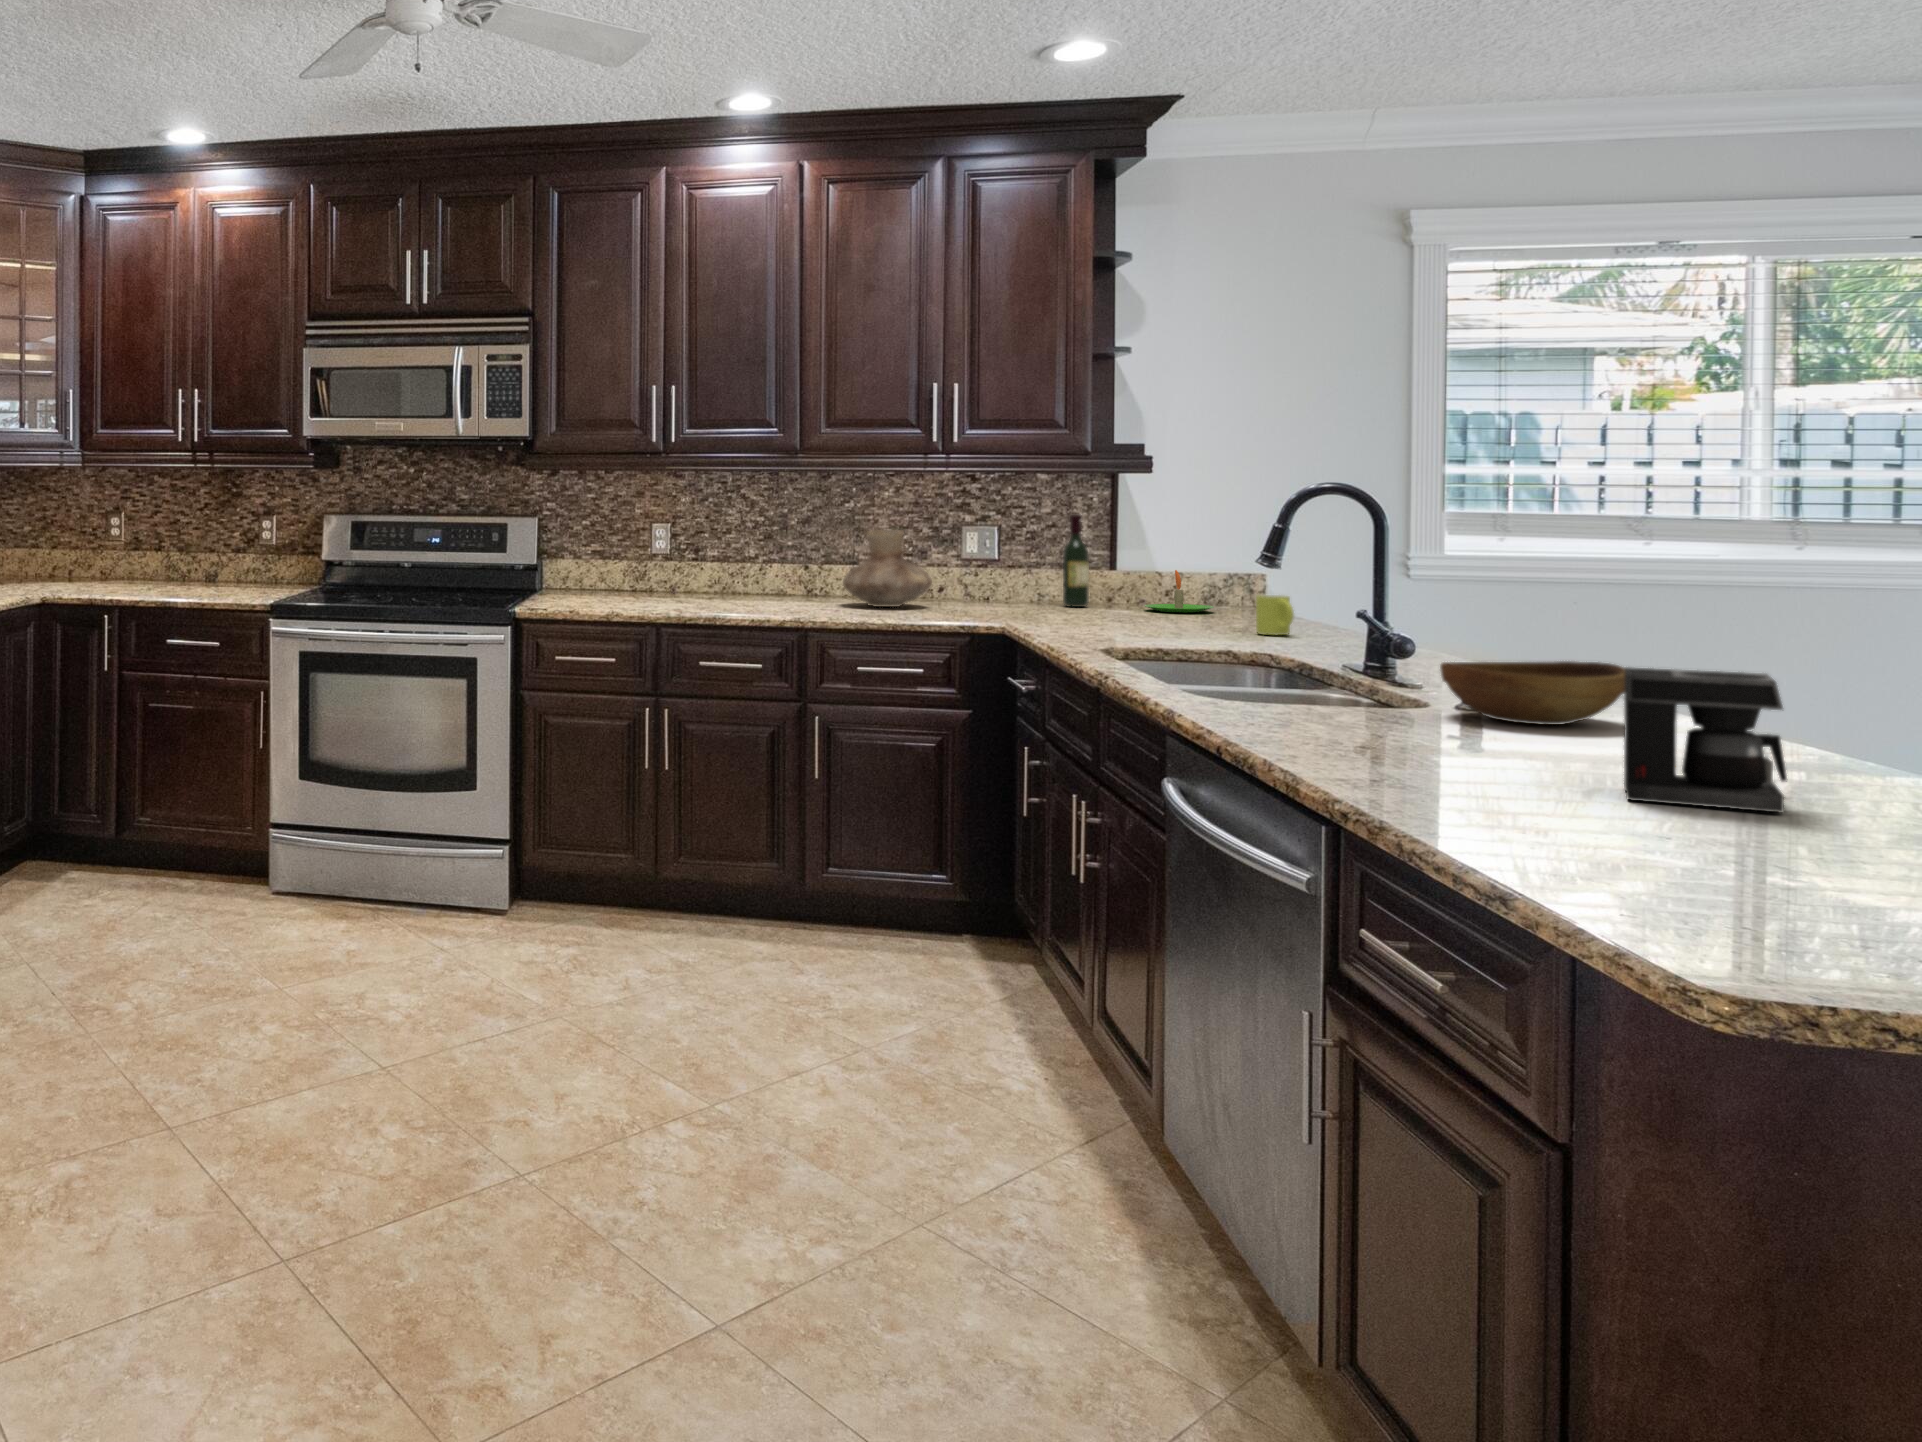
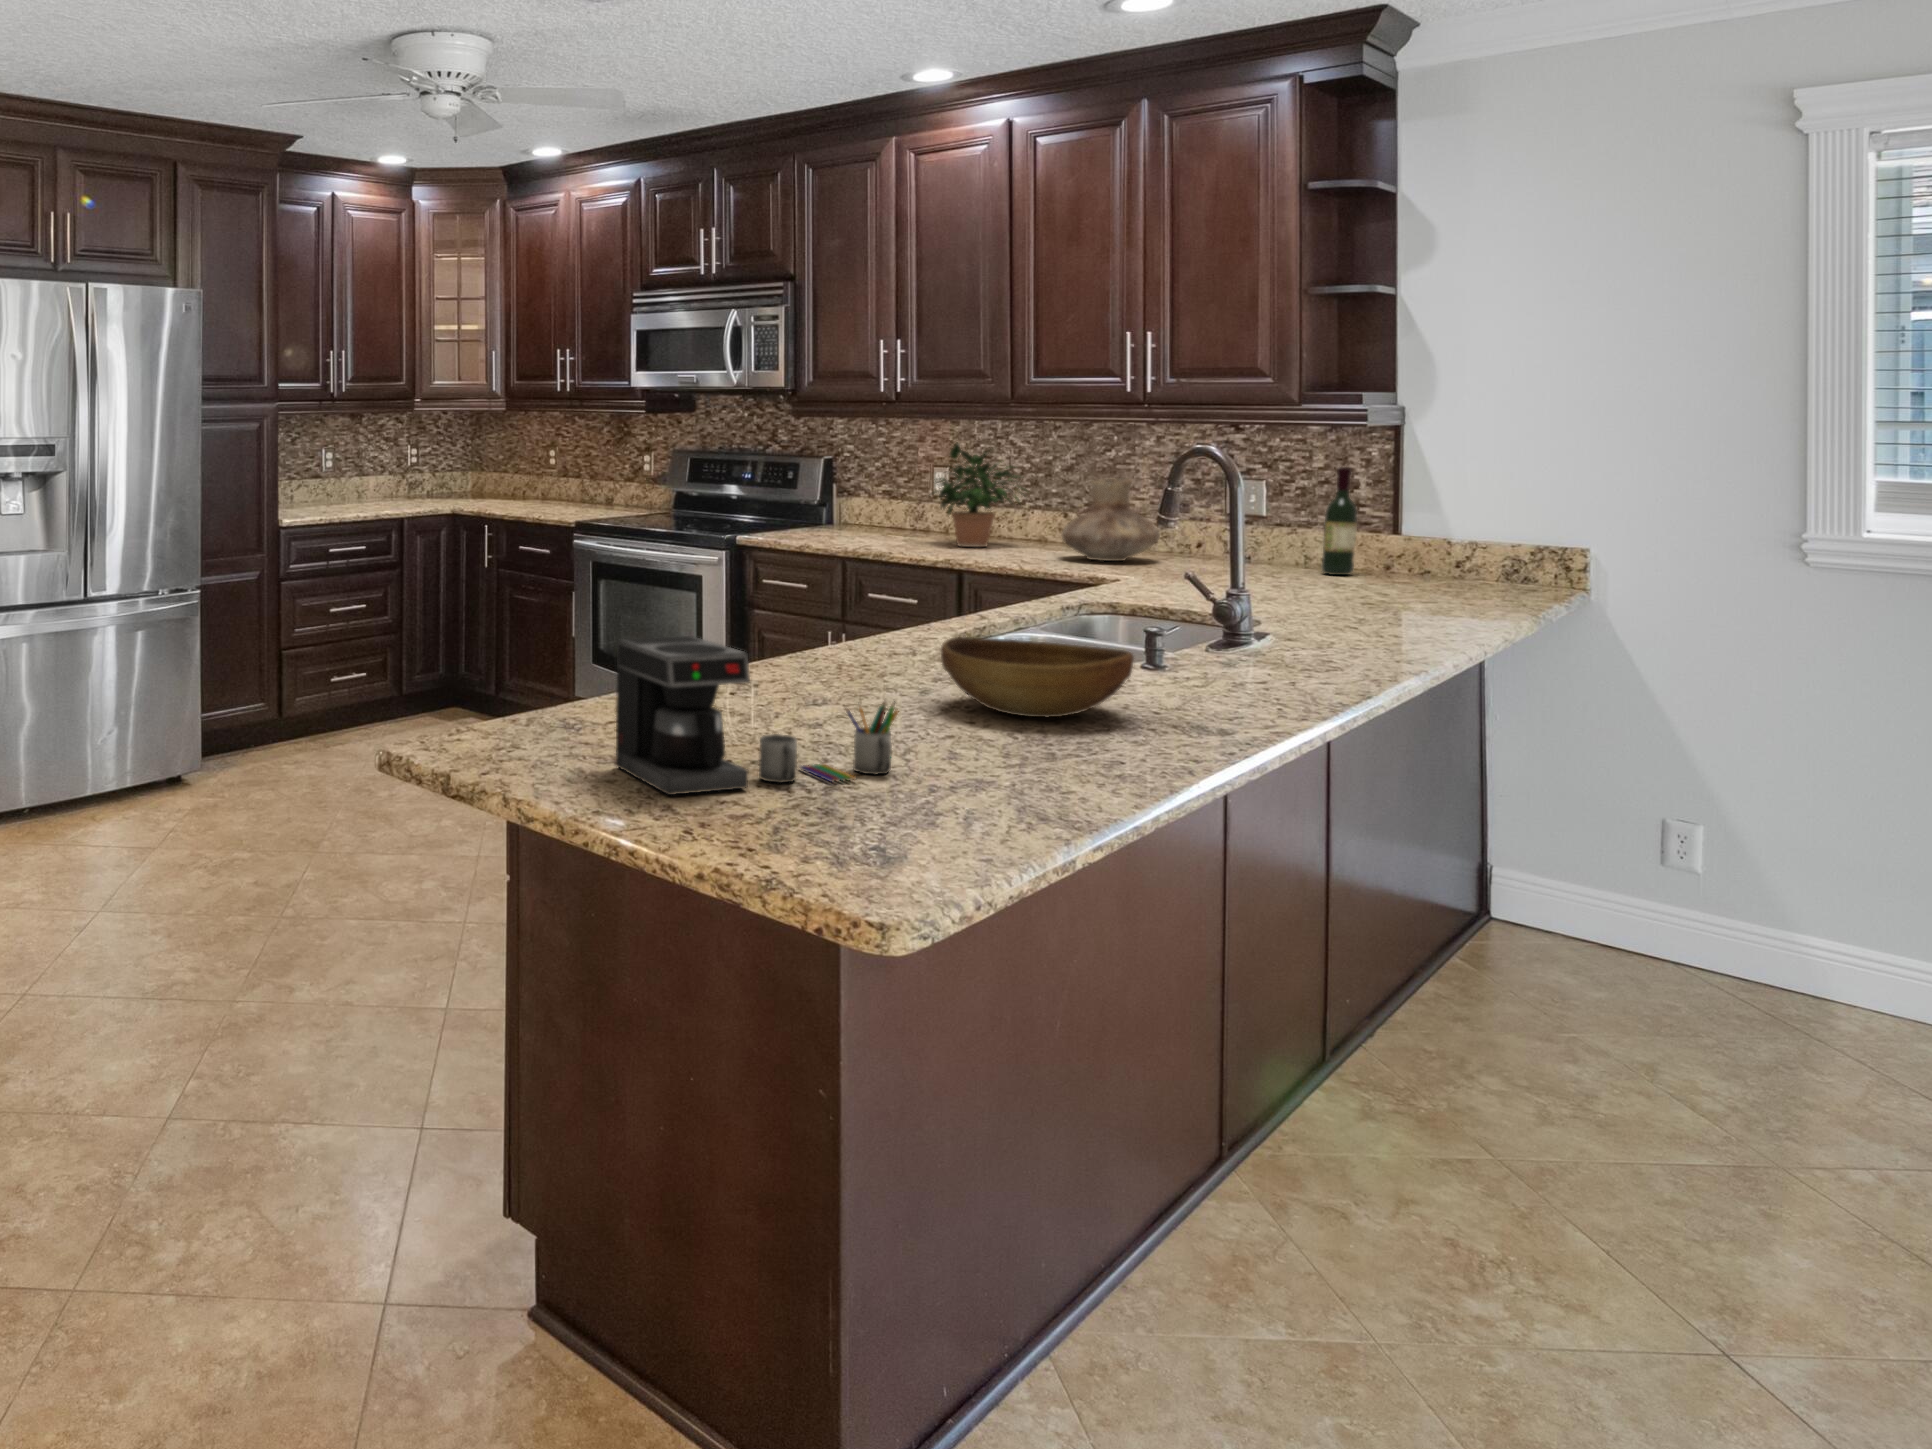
potted plant: none [679,499,777,602] -> present [932,442,1025,547]
candle: present [1145,570,1214,612] -> none [1396,537,1486,590]
mug: present [1256,595,1294,635] -> none [1355,569,1400,618]

